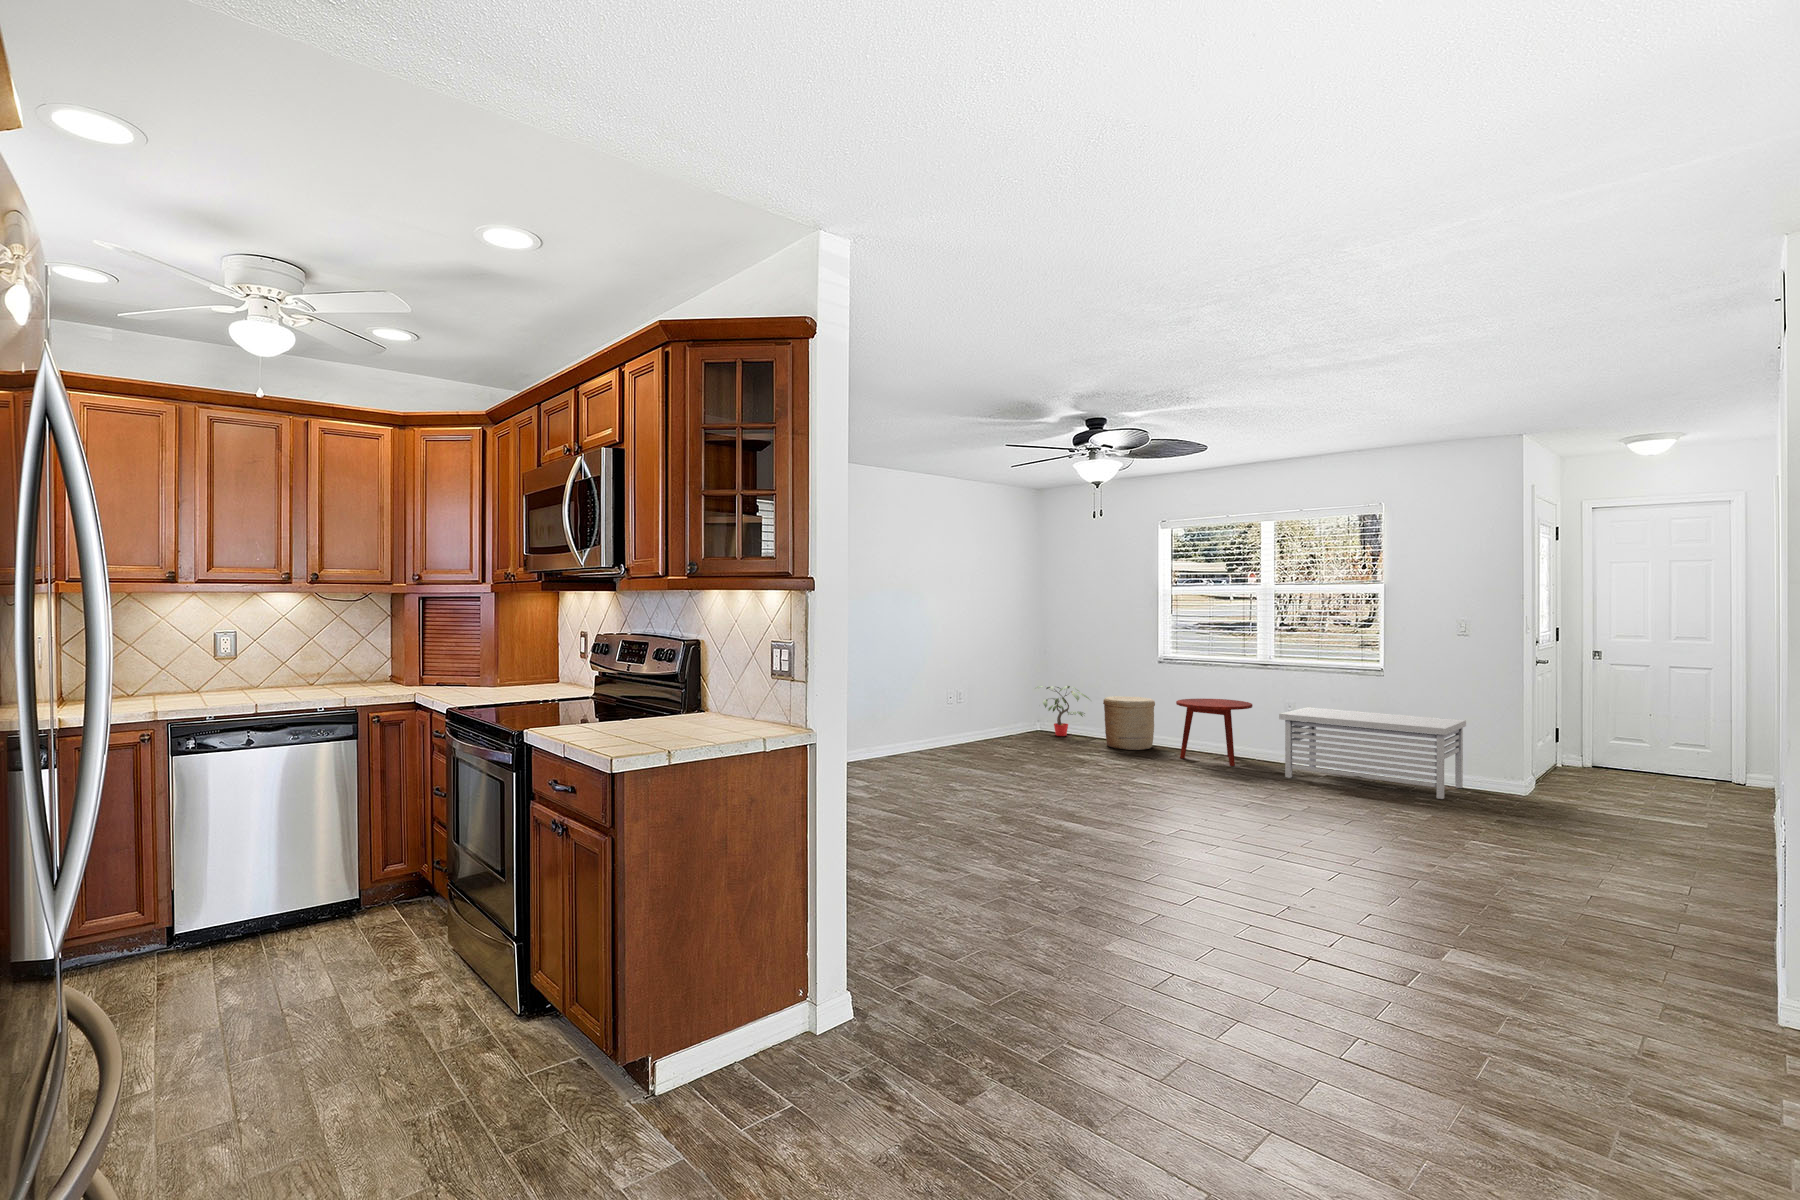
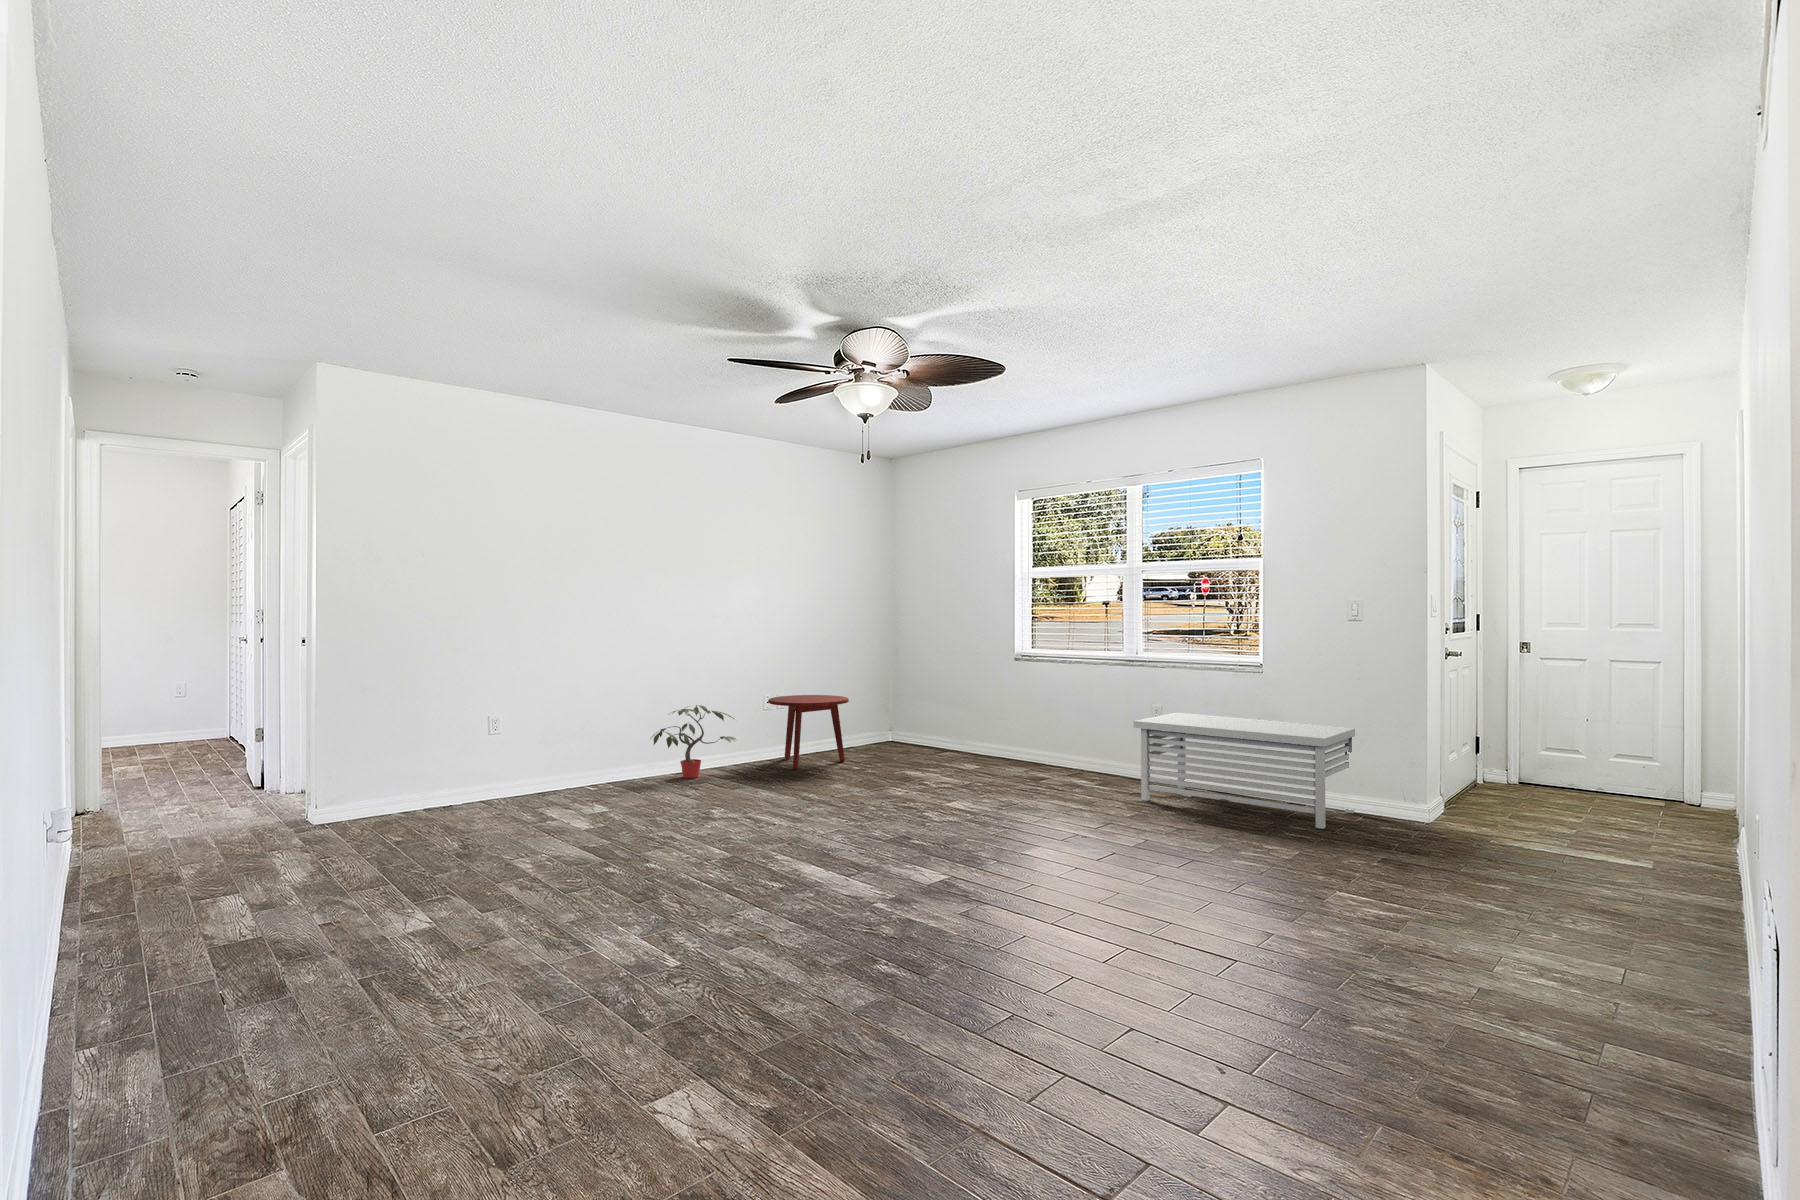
potted plant: present [1037,686,1090,736] -> present [651,705,737,778]
woven basket: present [1103,696,1155,750] -> none [948,701,1008,766]
side table: present [1176,699,1253,766] -> present [768,695,849,769]

